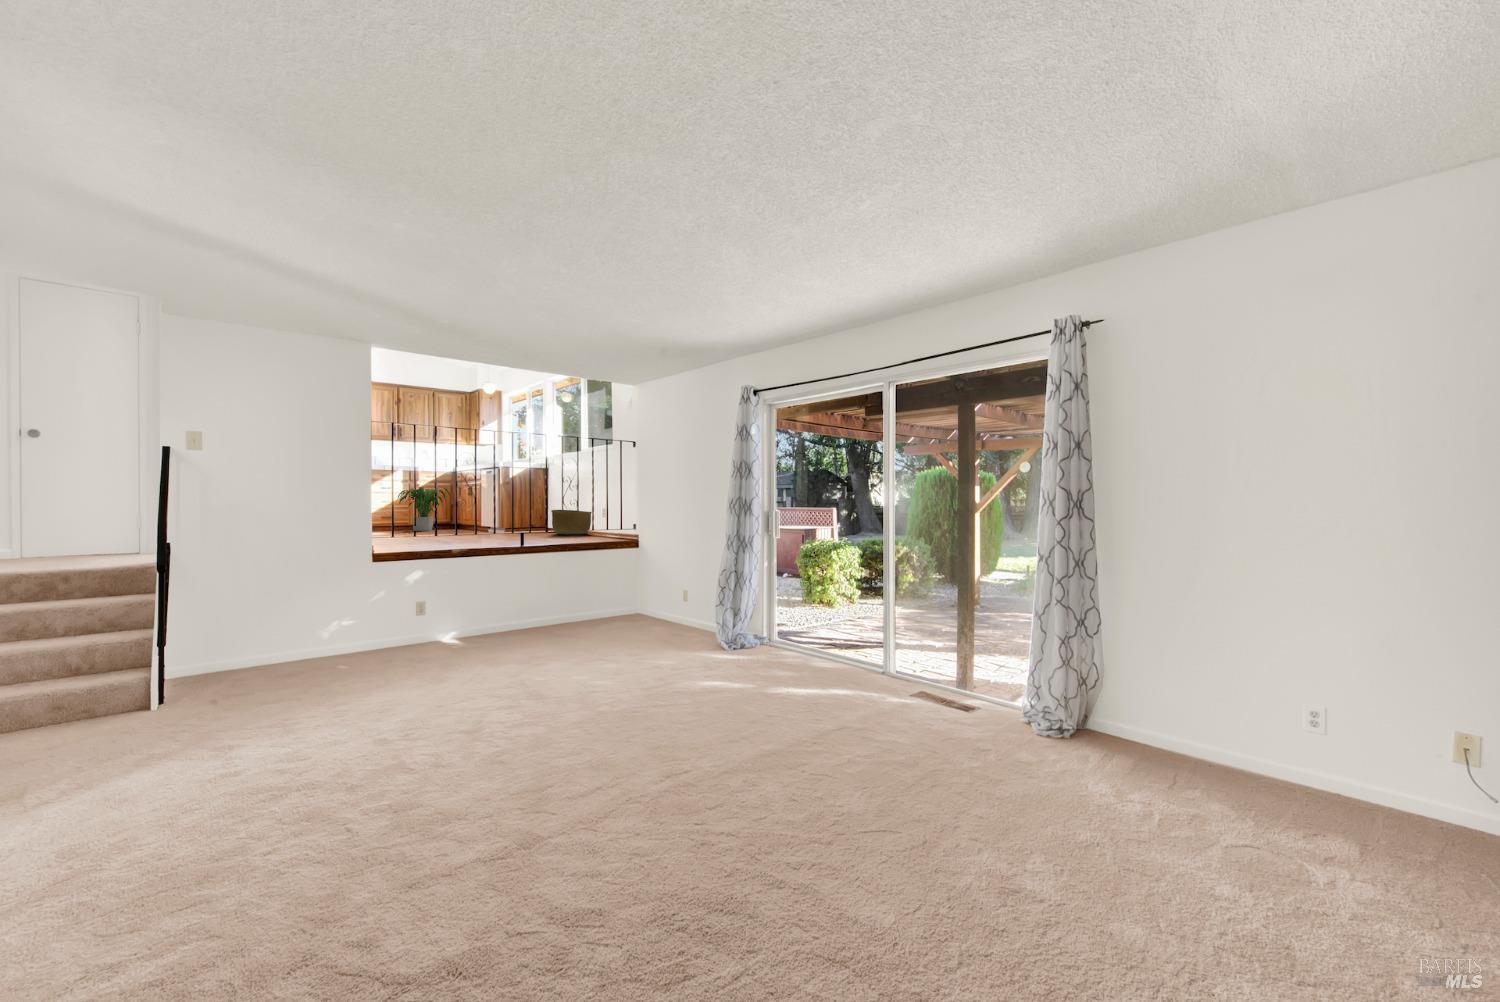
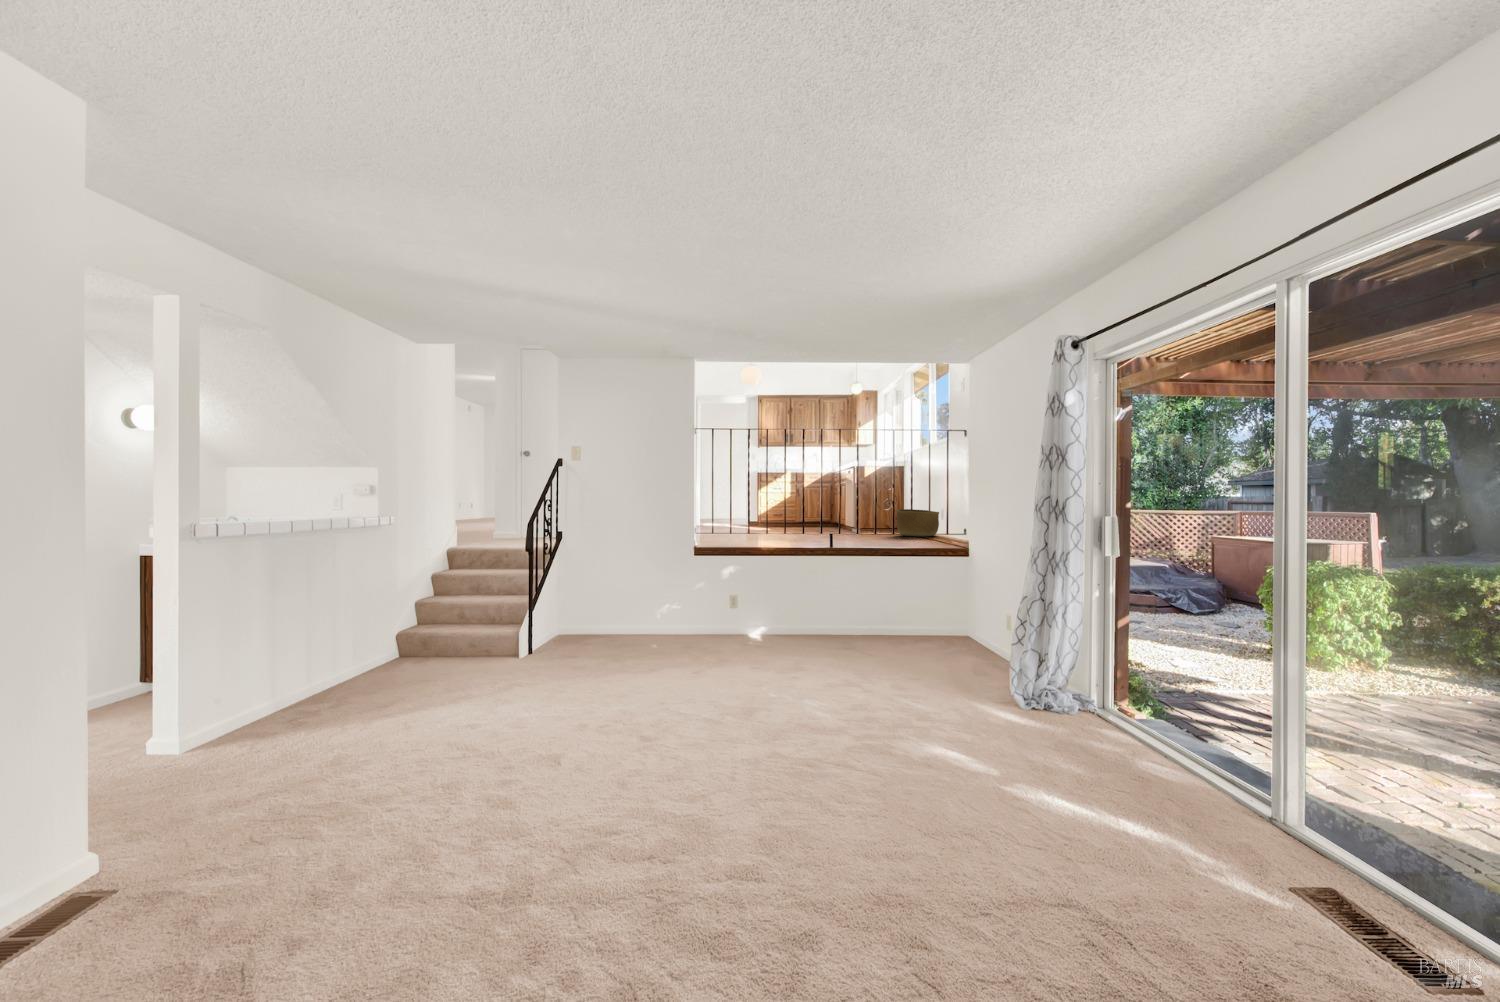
potted plant: present [398,487,450,531] -> none [782,487,825,527]

